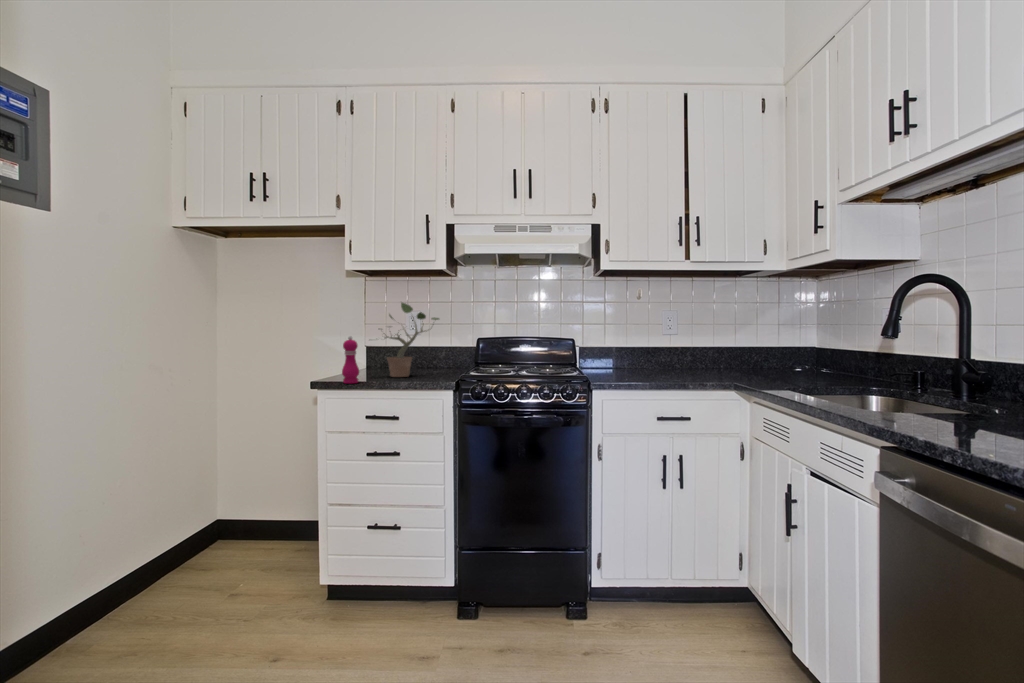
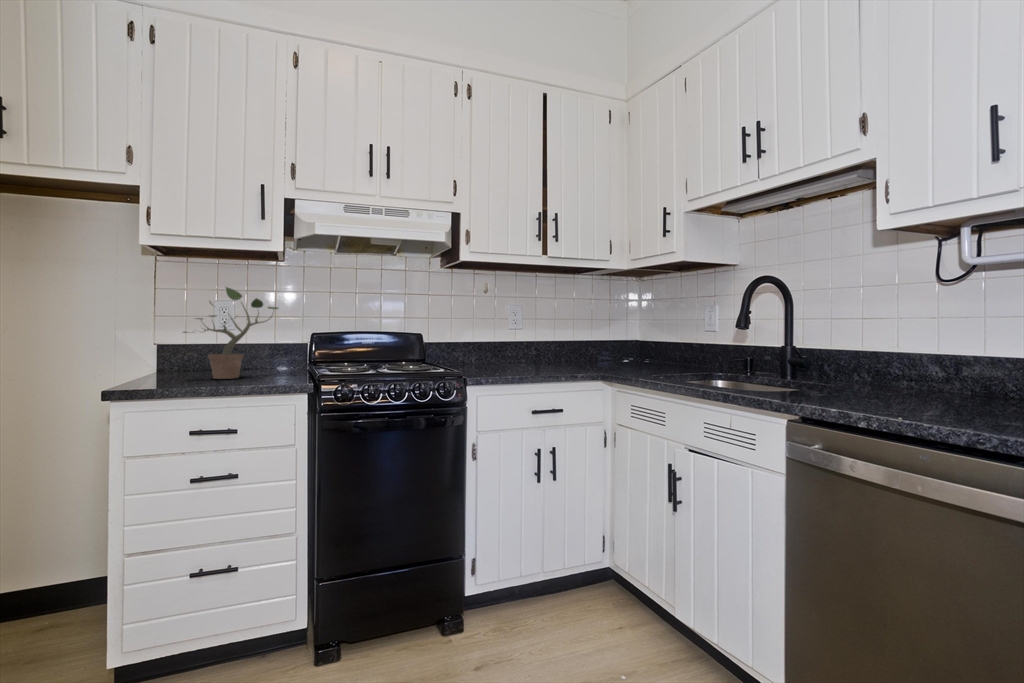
pepper mill: present [342,336,359,383] -> none [147,326,174,388]

